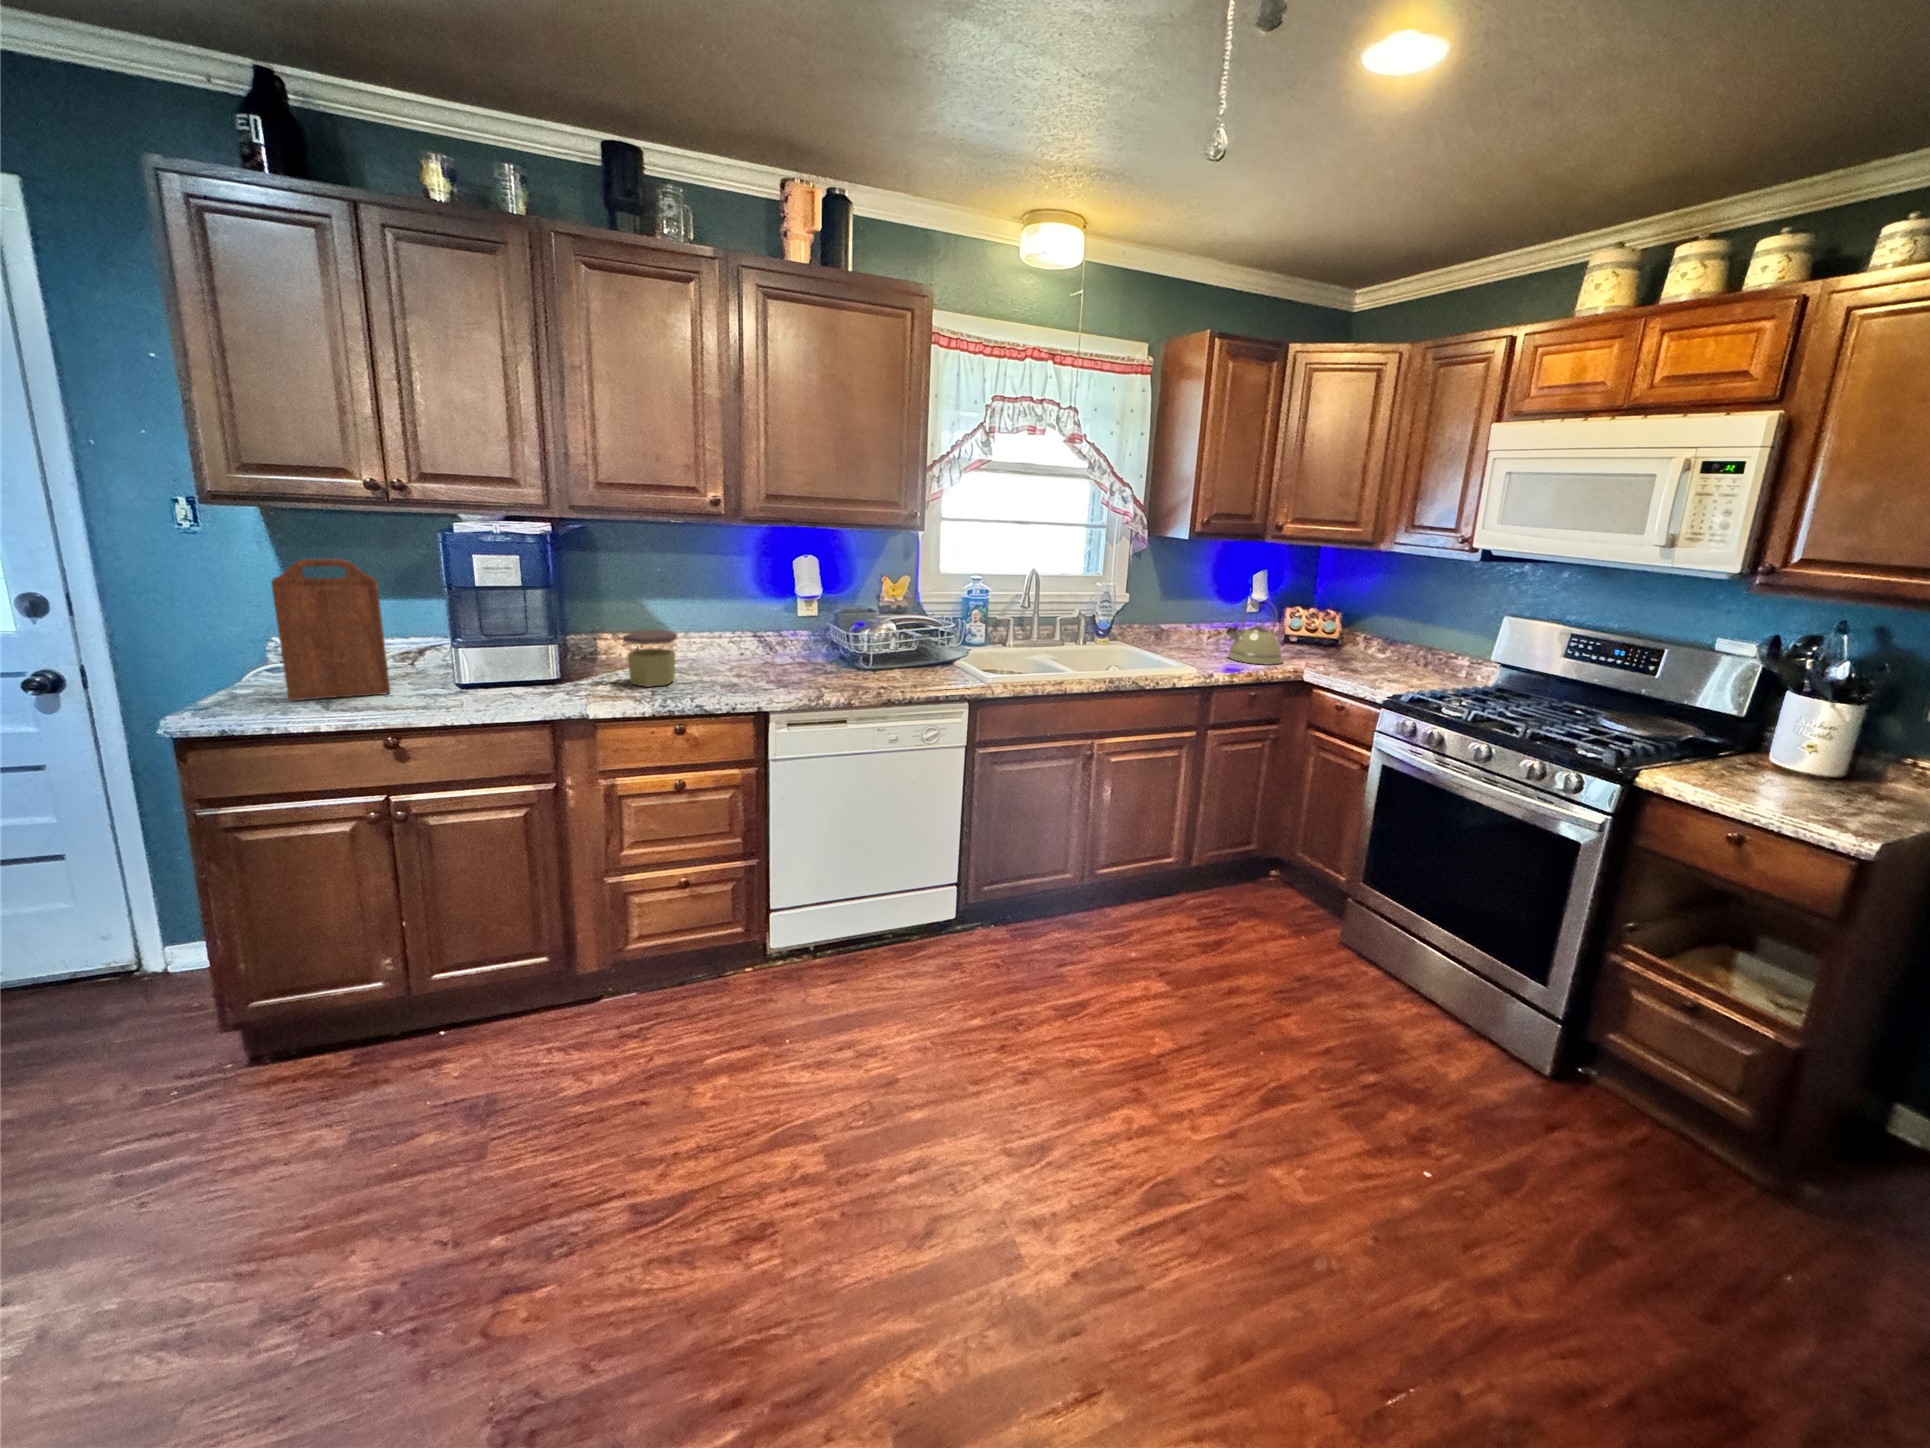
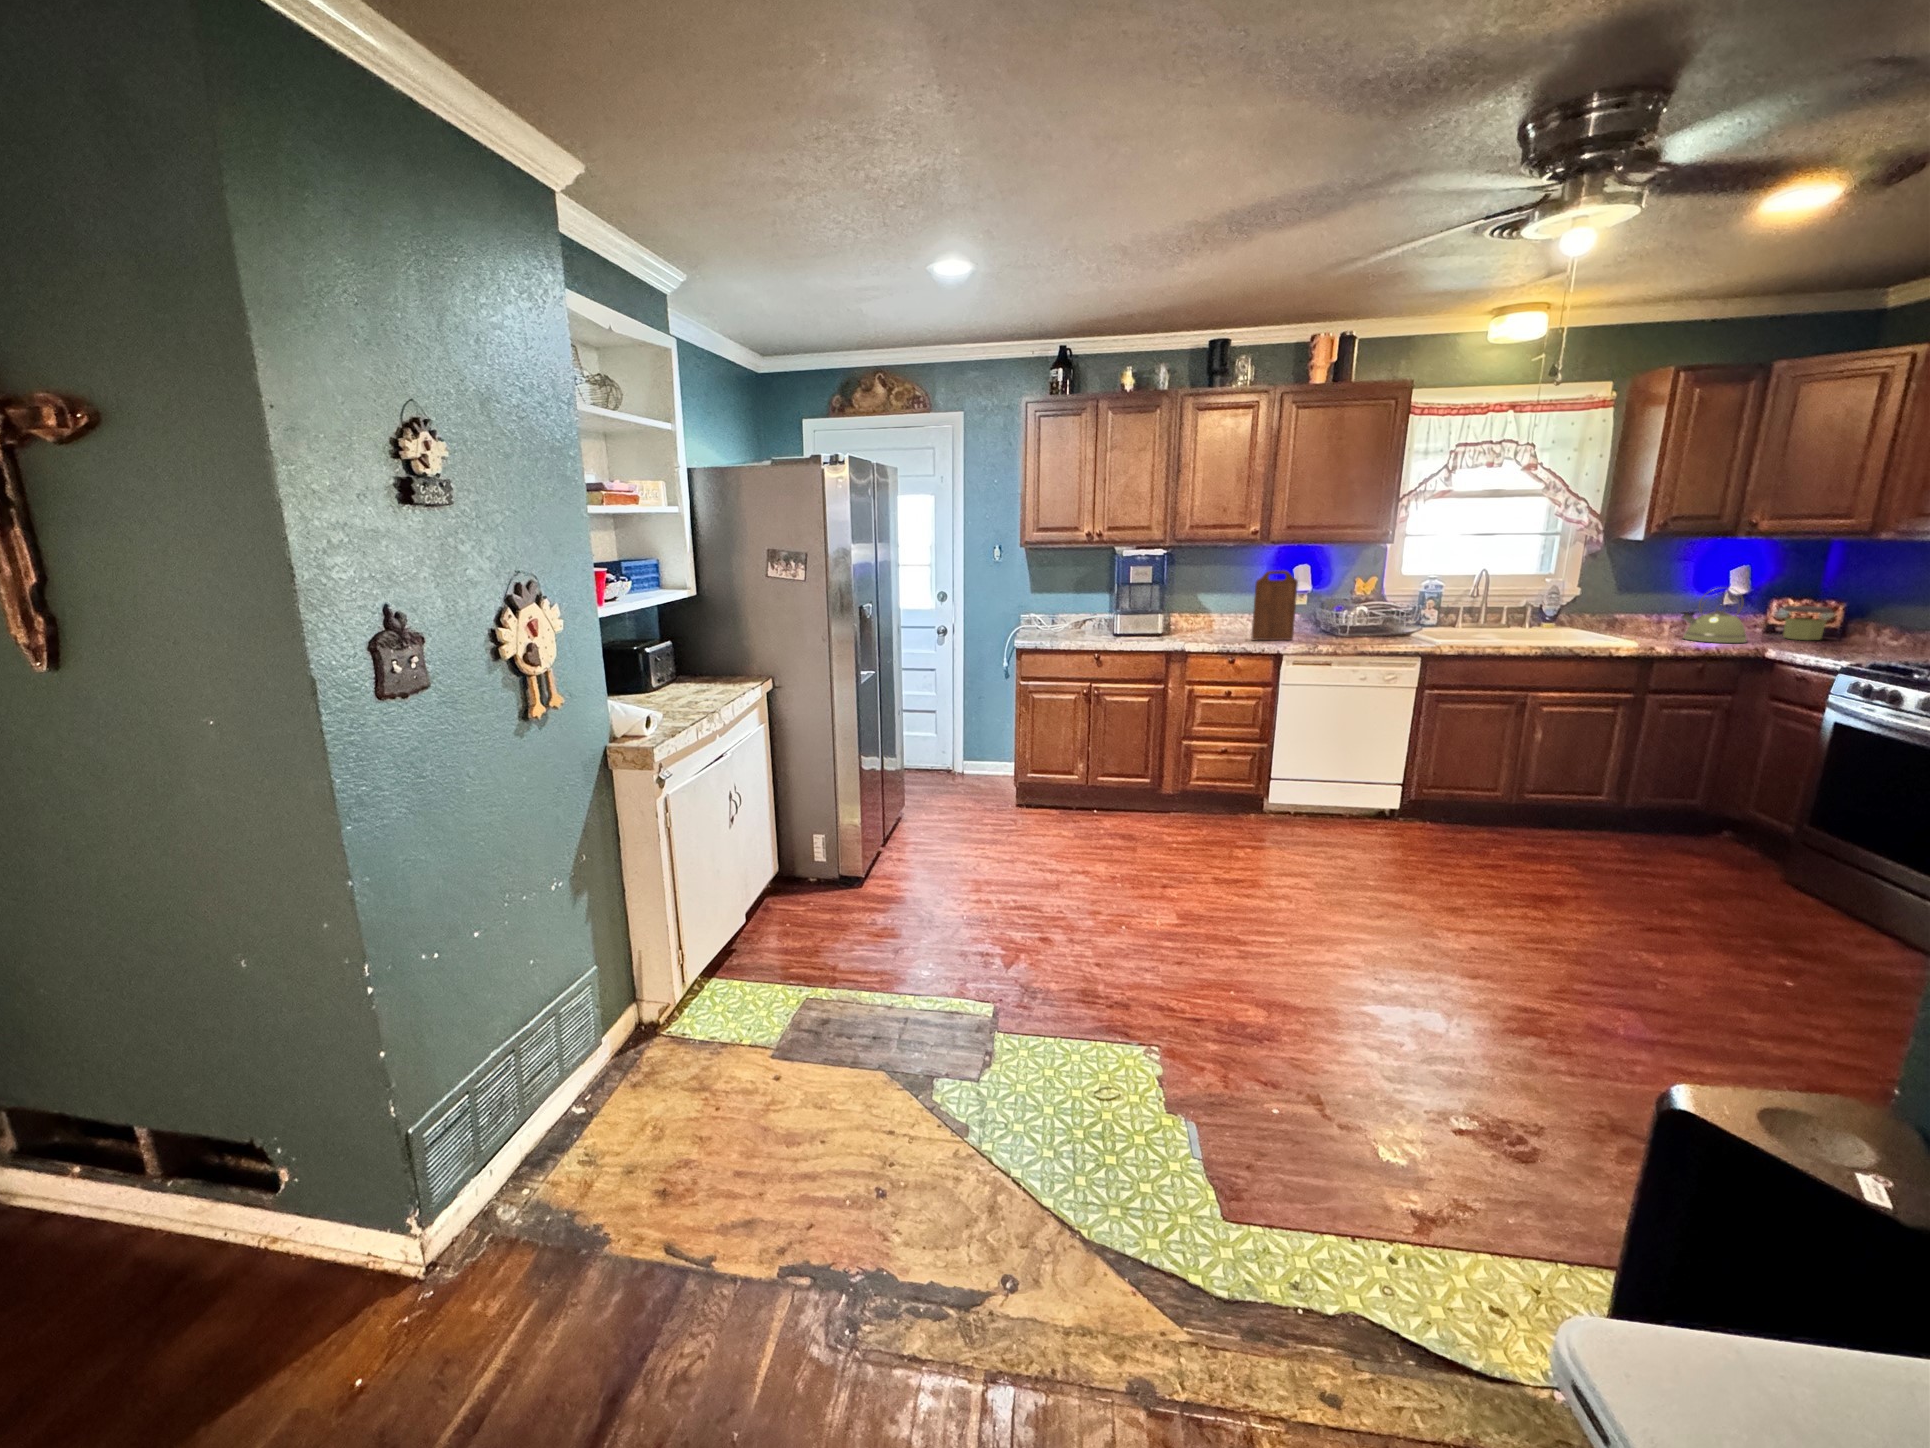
cutting board: present [271,559,390,700] -> present [1252,570,1298,640]
jar: present [623,630,678,687] -> present [1783,606,1832,640]

